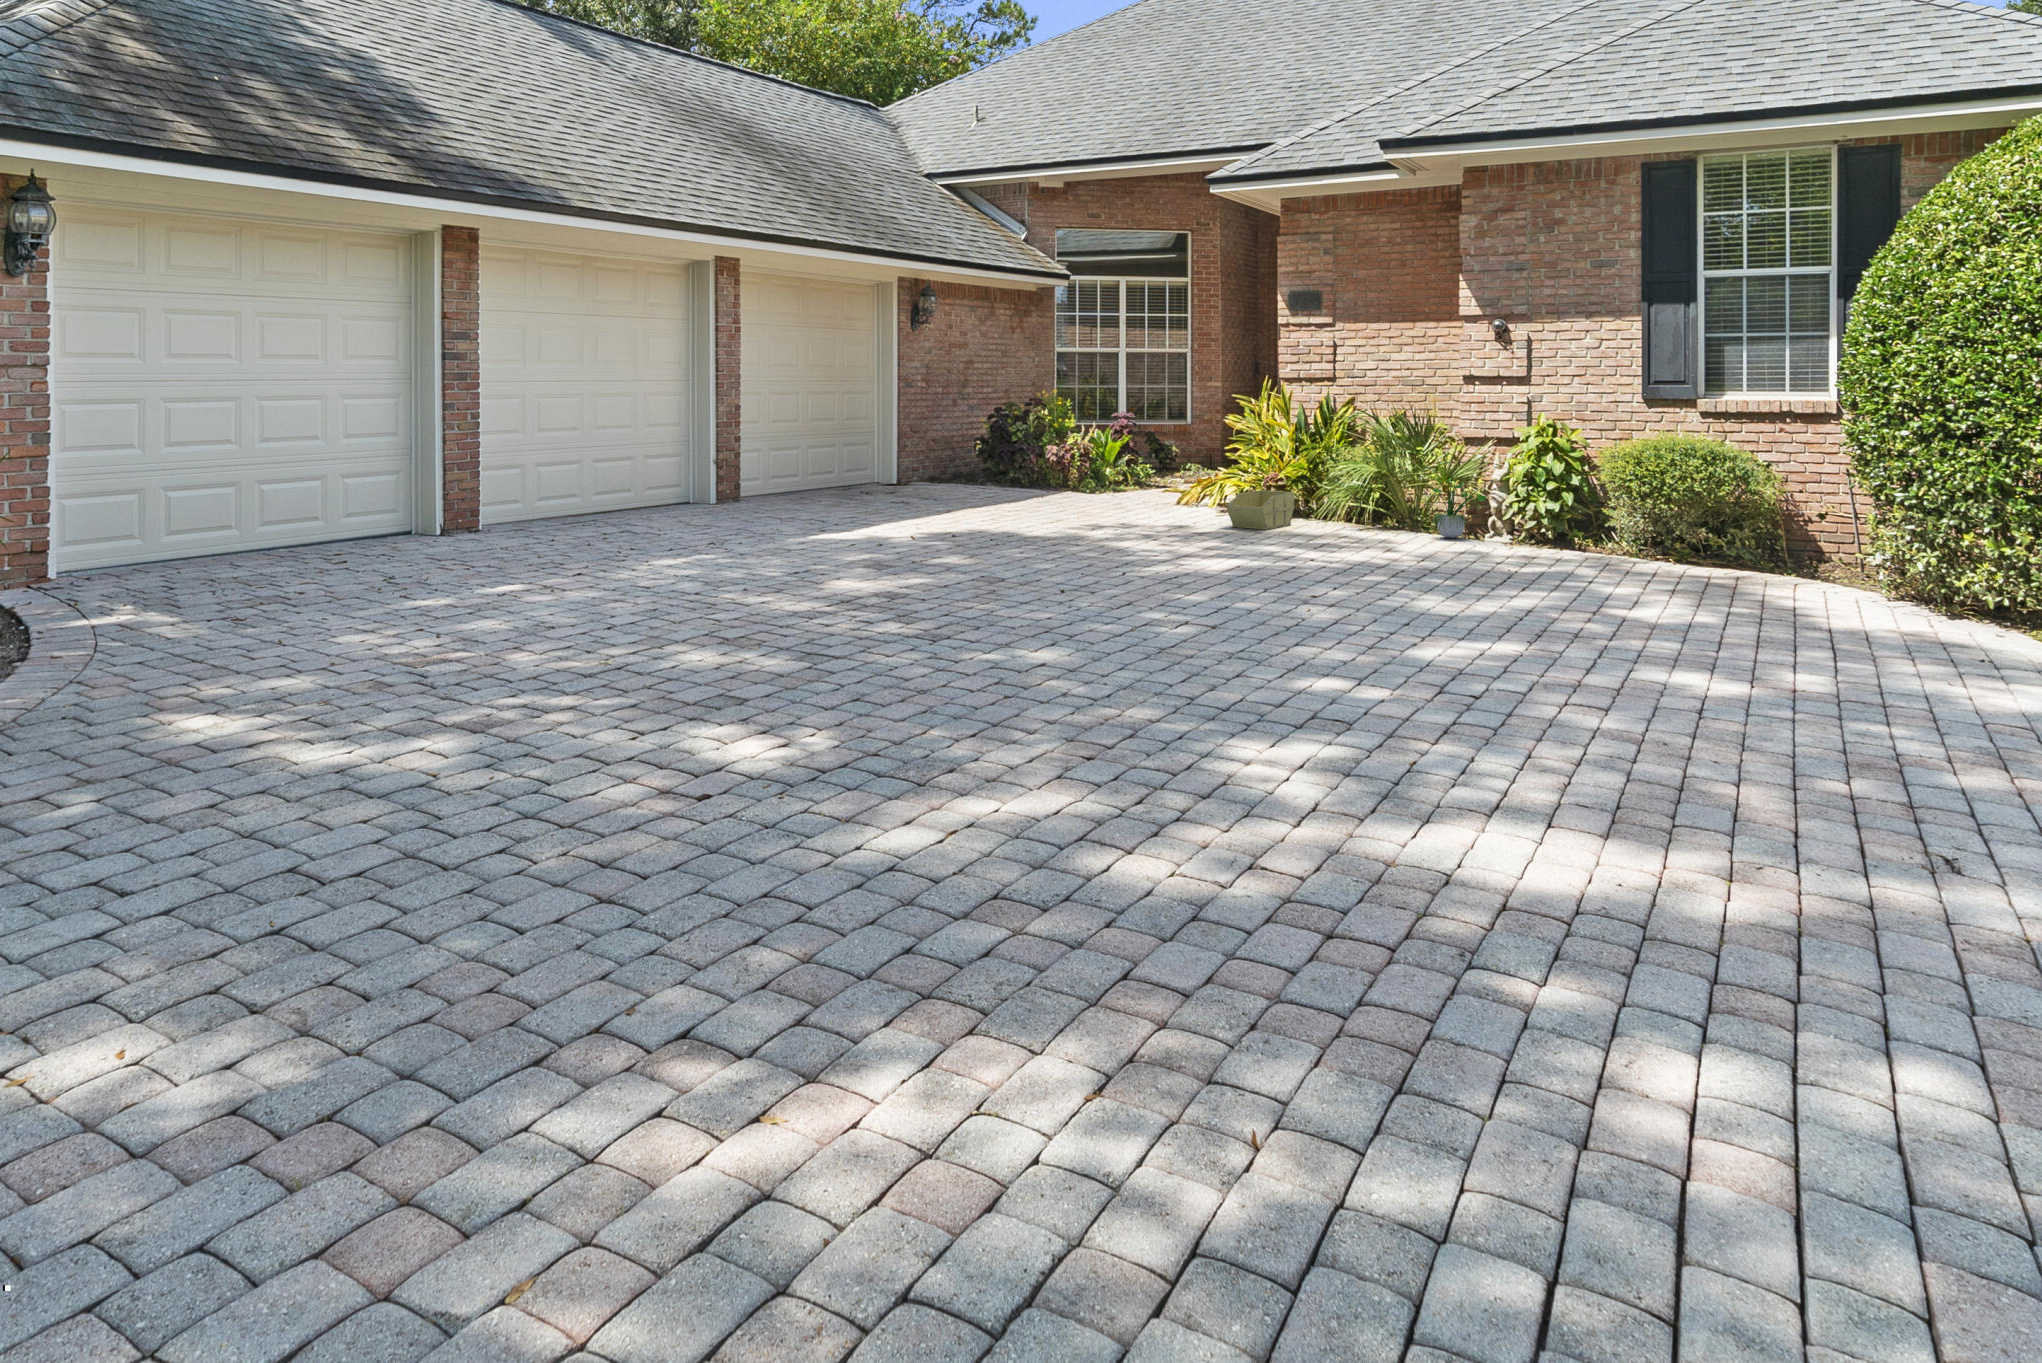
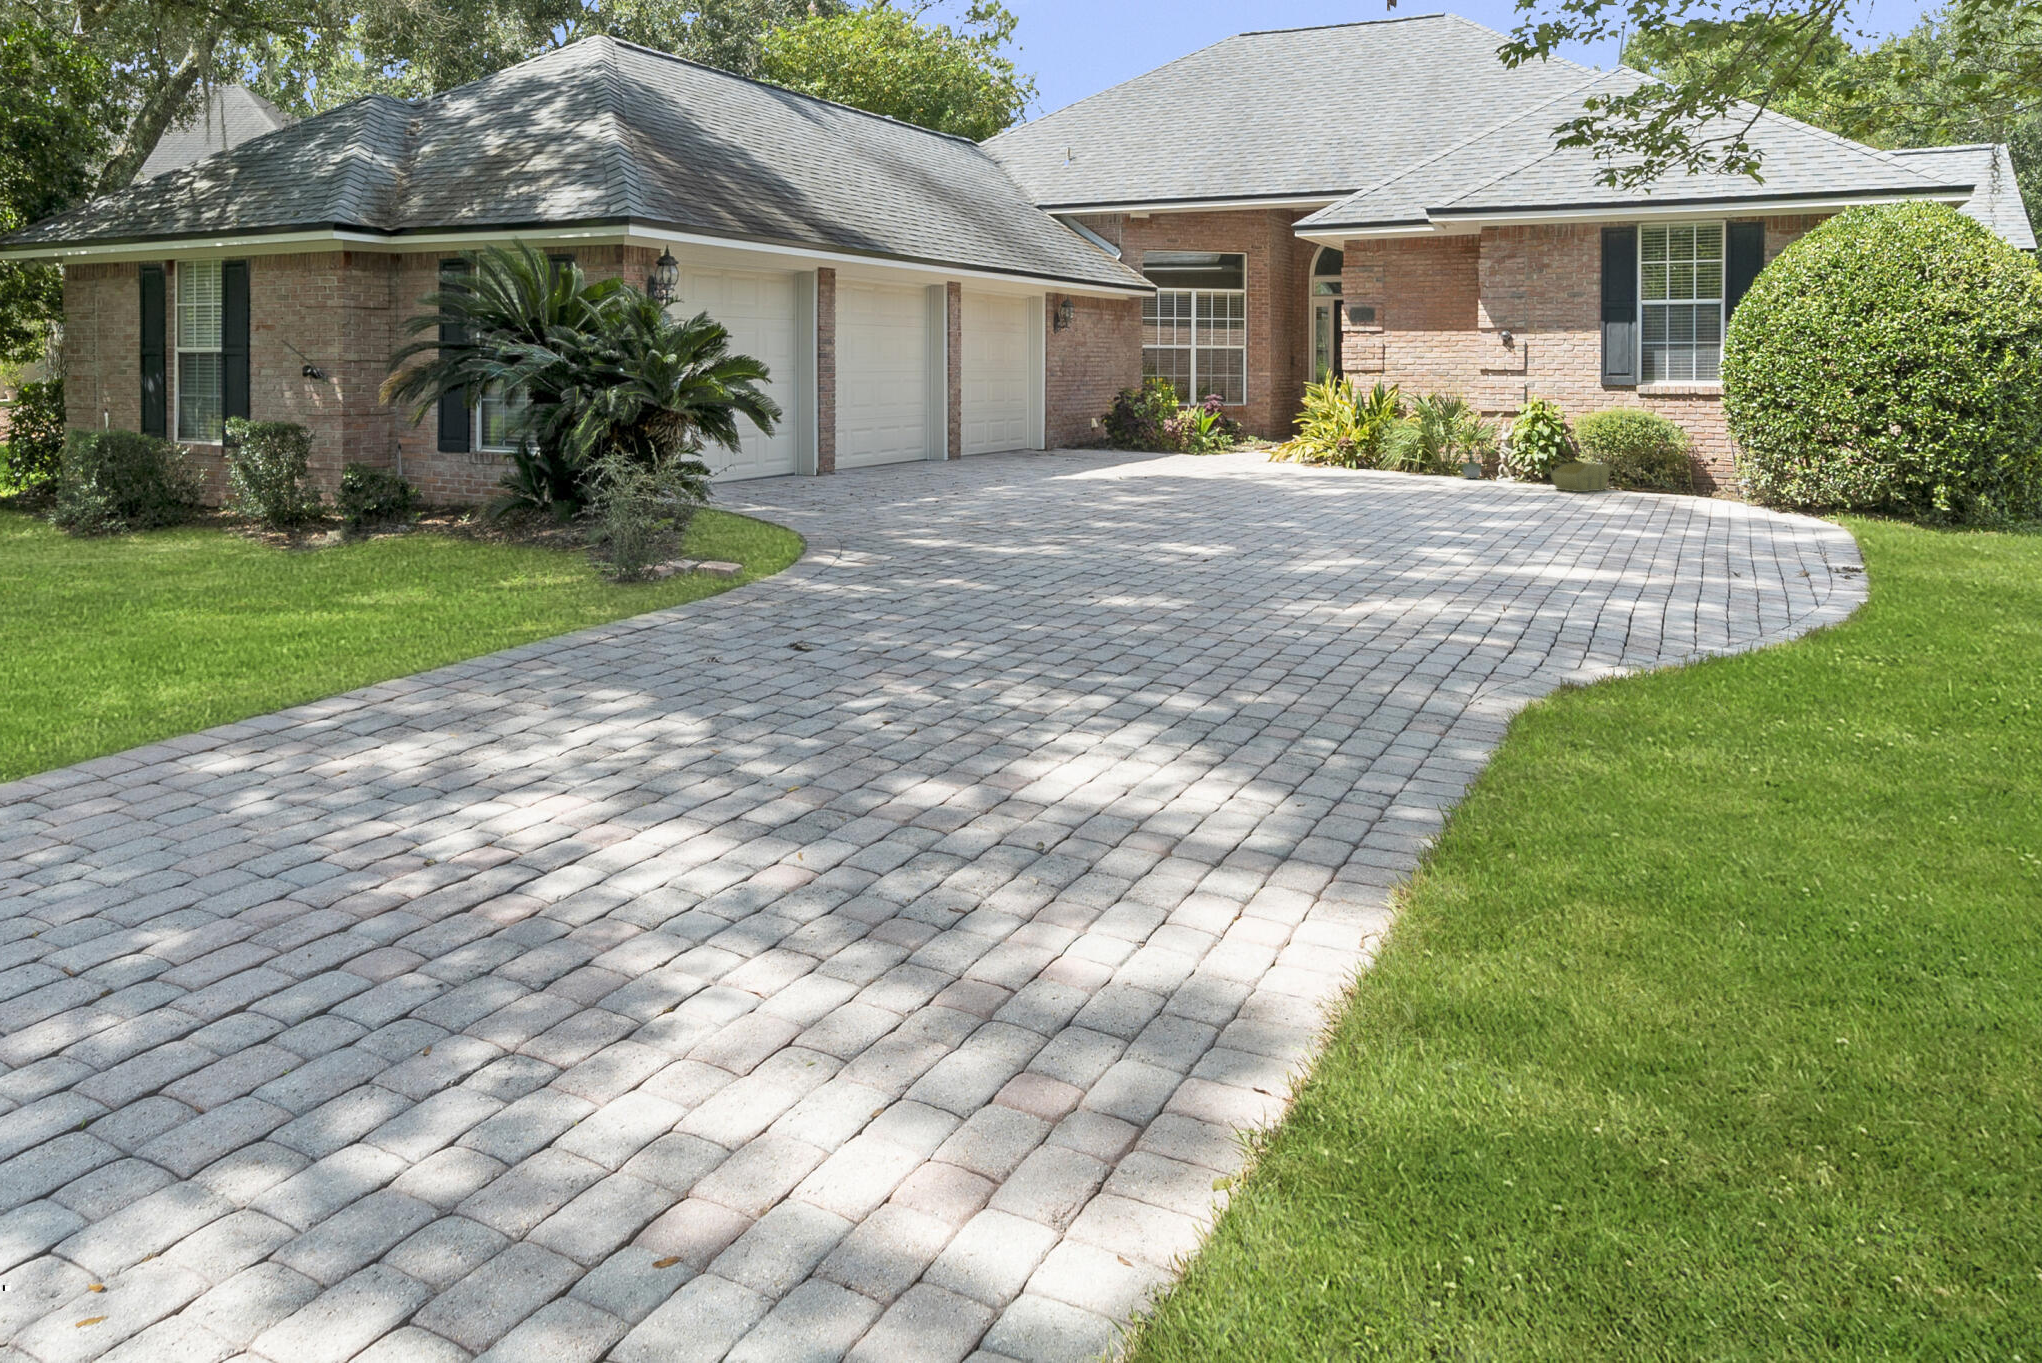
storage bin: present [1227,490,1295,530] -> present [1551,463,1610,492]

